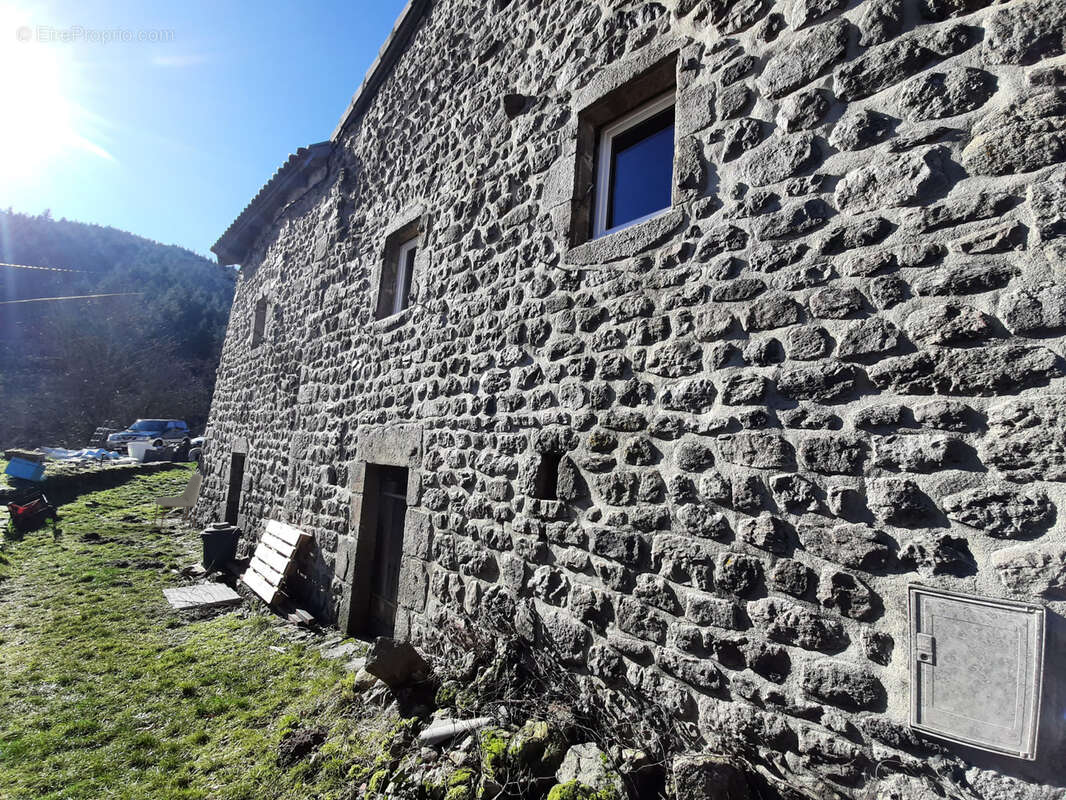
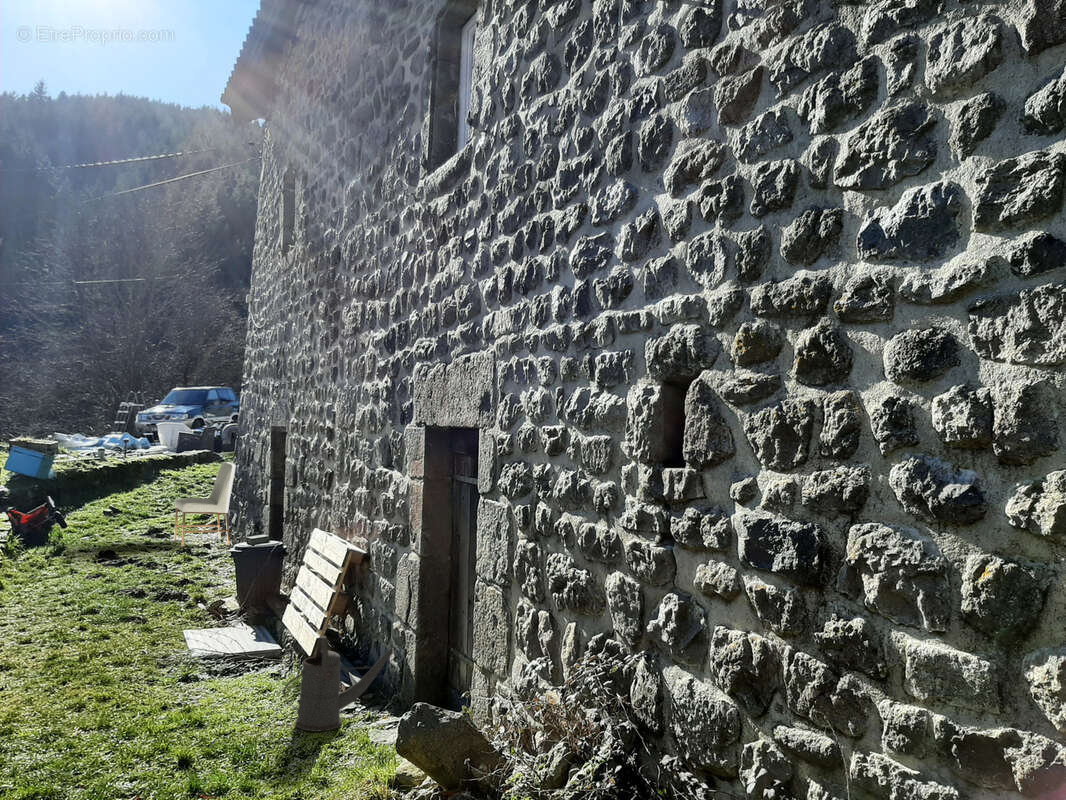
watering can: none [265,589,336,649] -> present [283,636,393,732]

